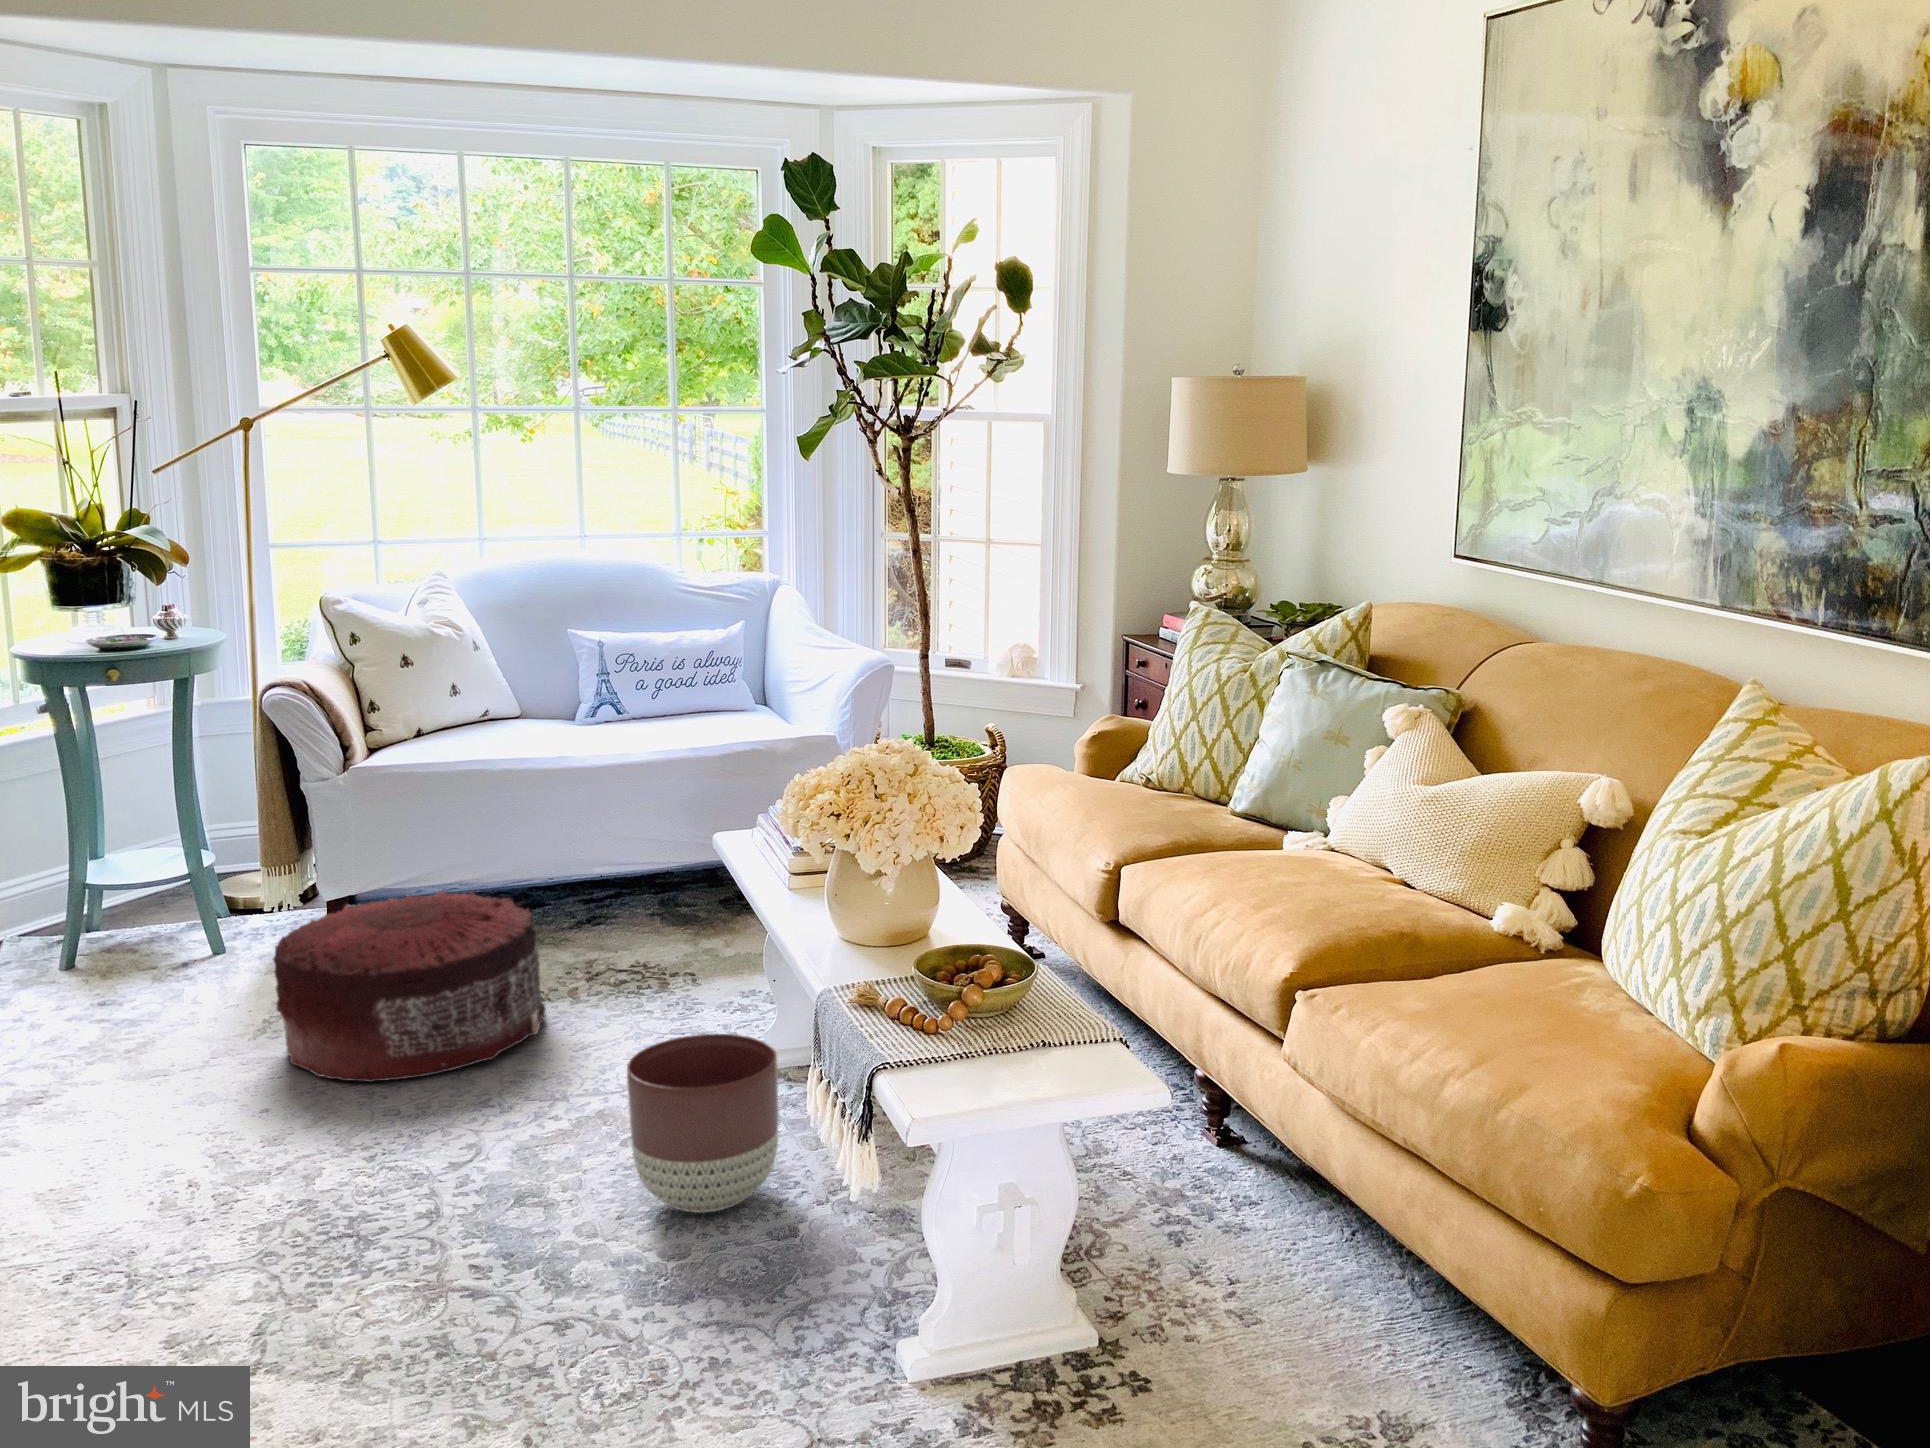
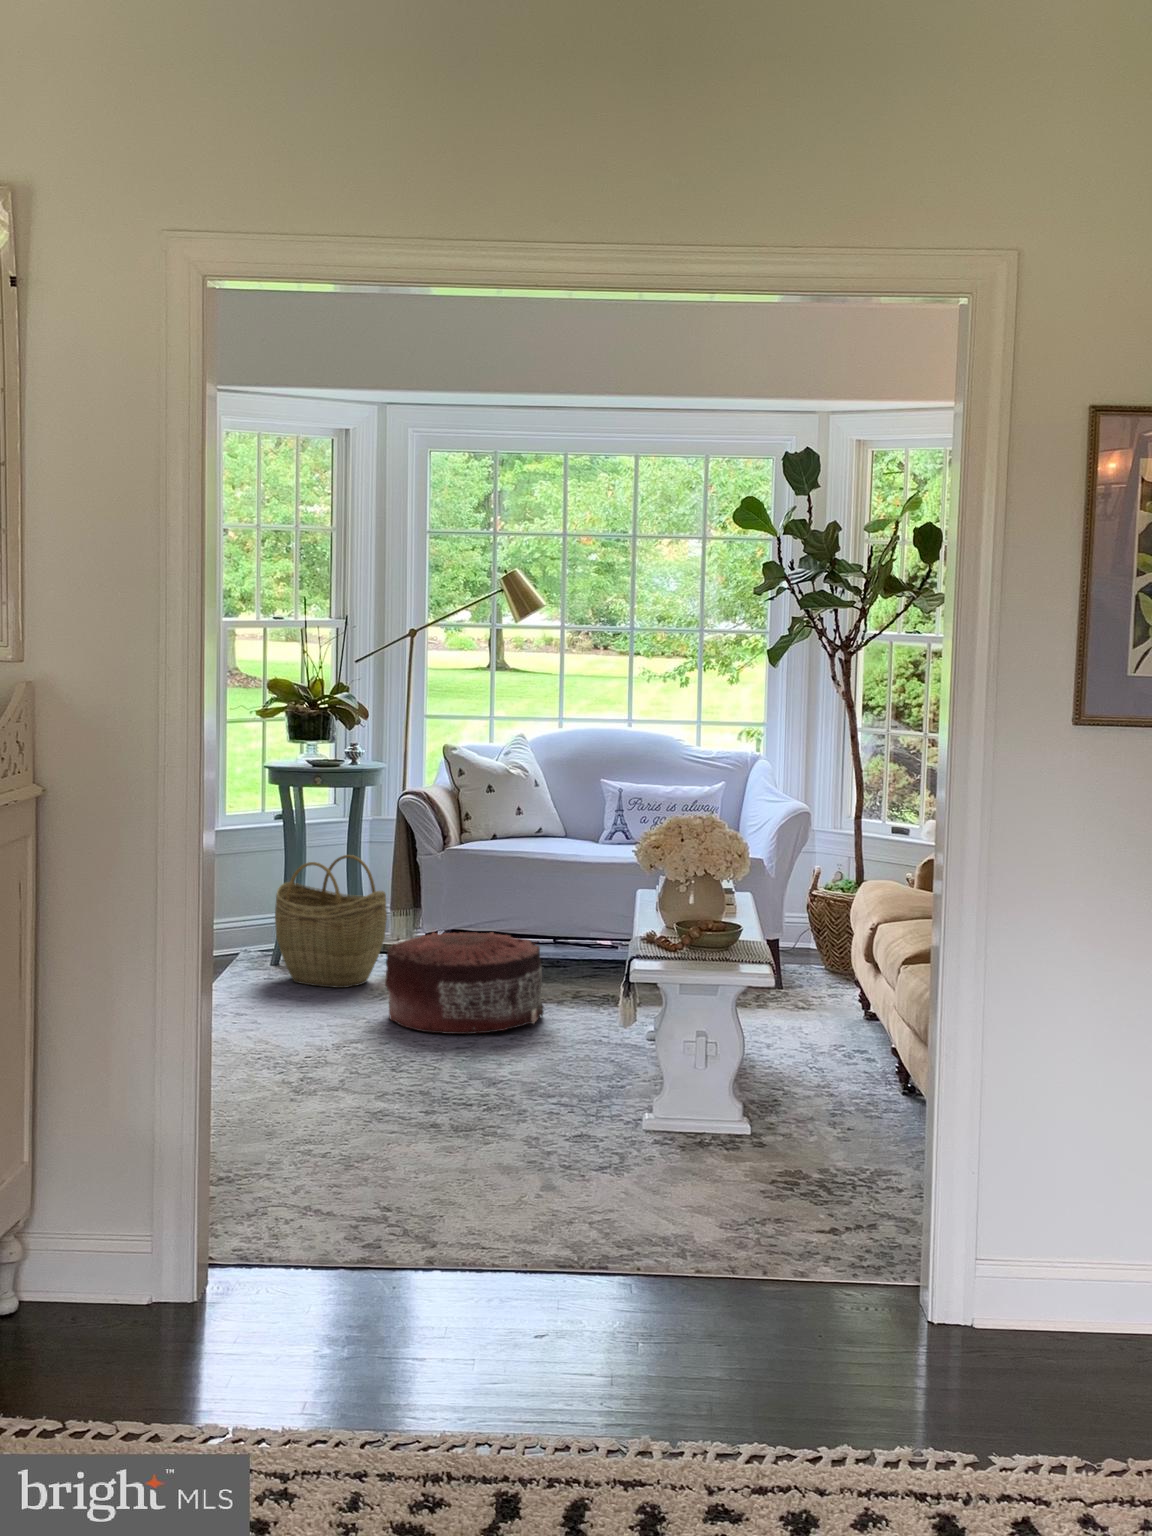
woven basket: none [56,785,257,1004] -> present [275,855,387,988]
planter: present [627,1034,778,1213] -> none [558,1005,646,1105]

